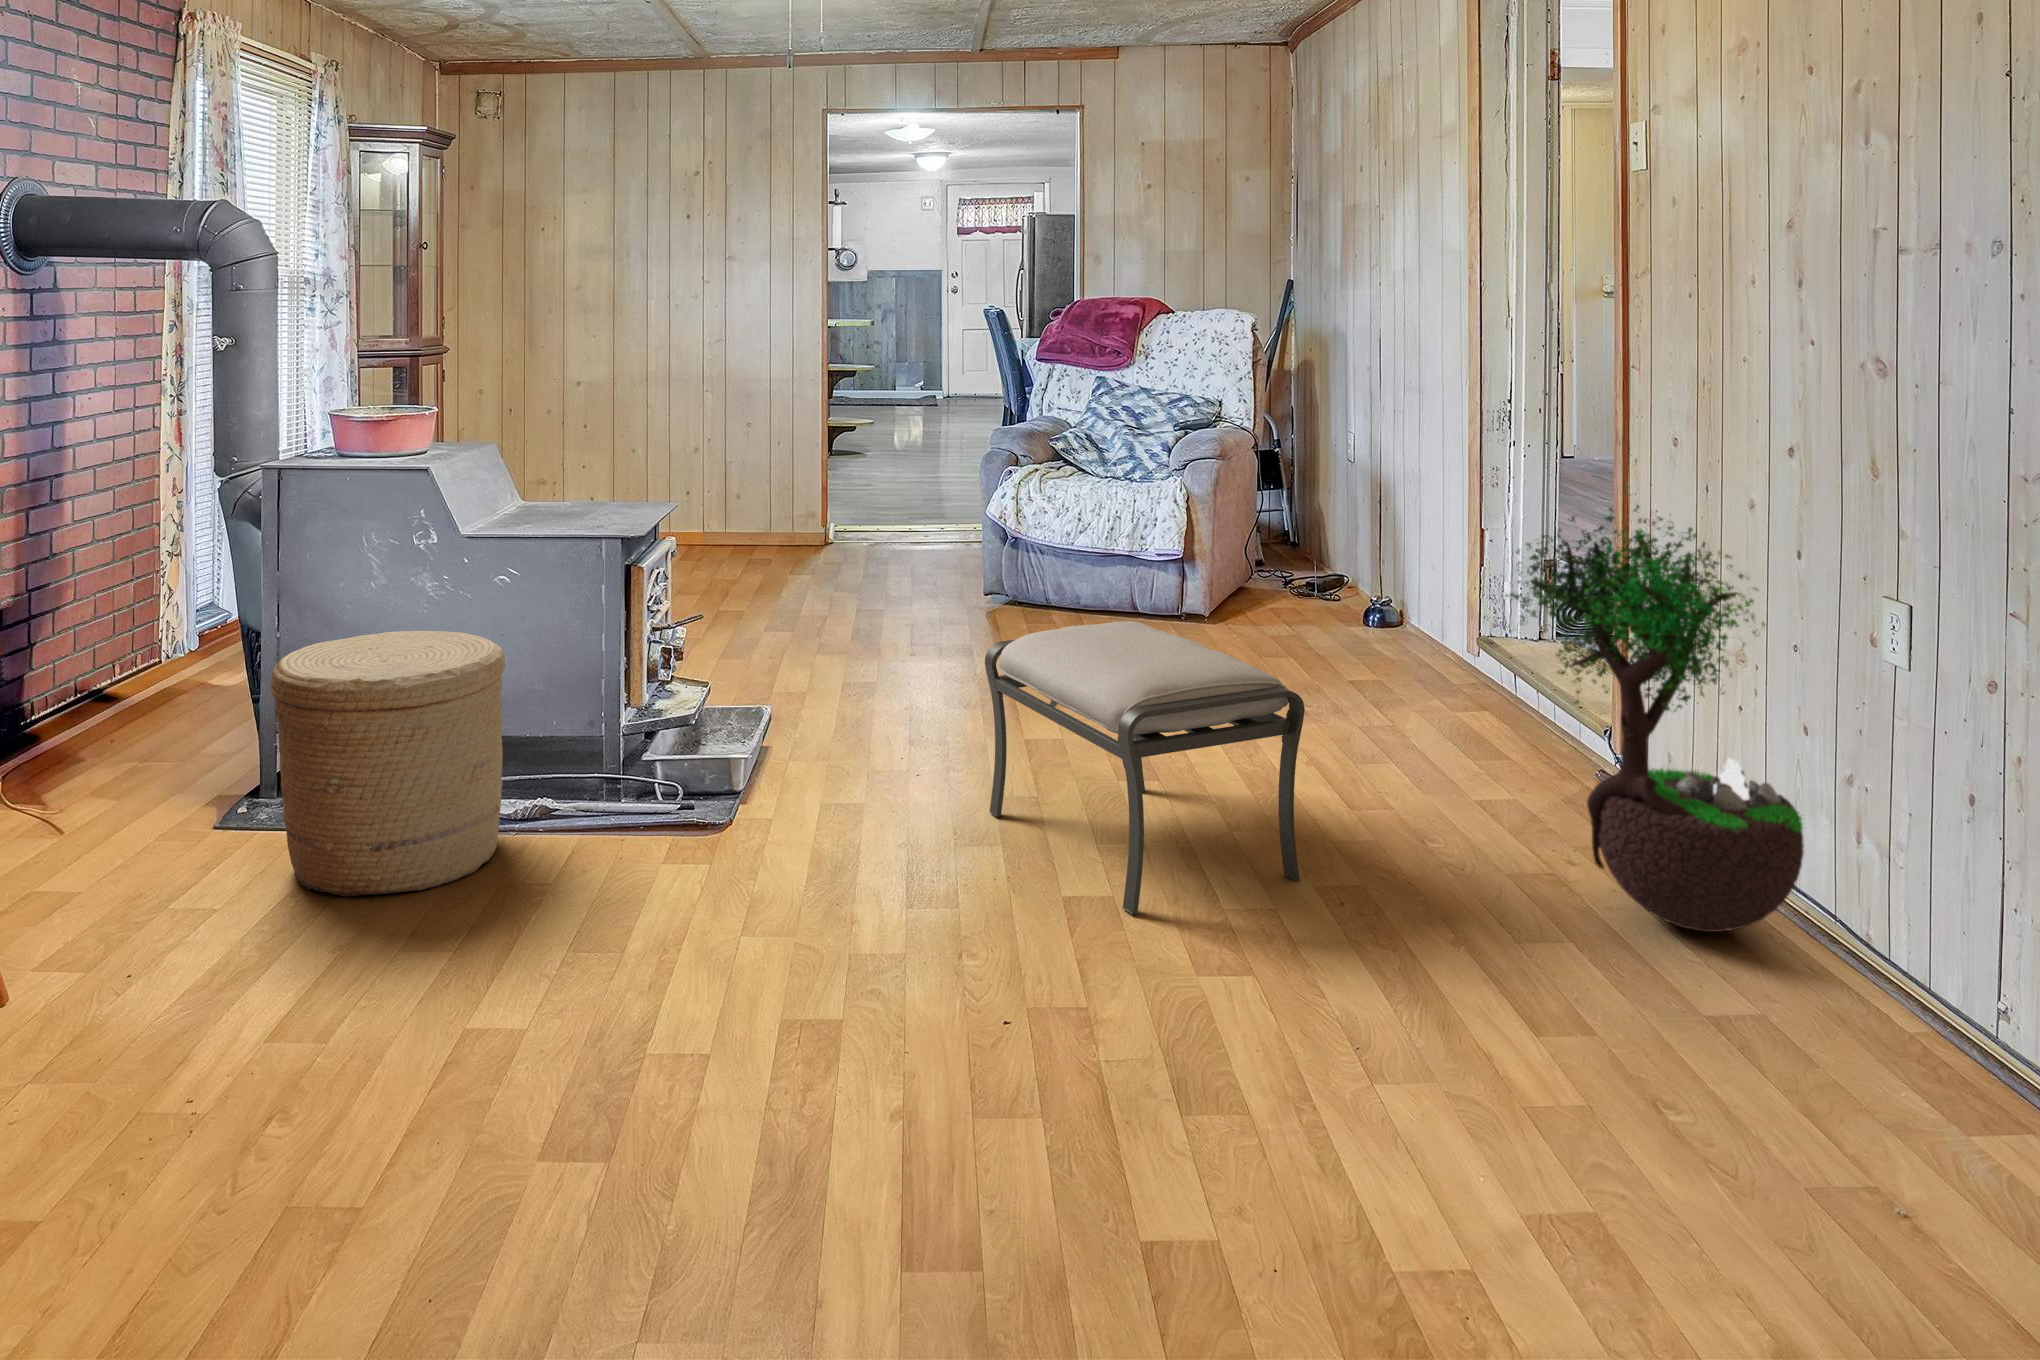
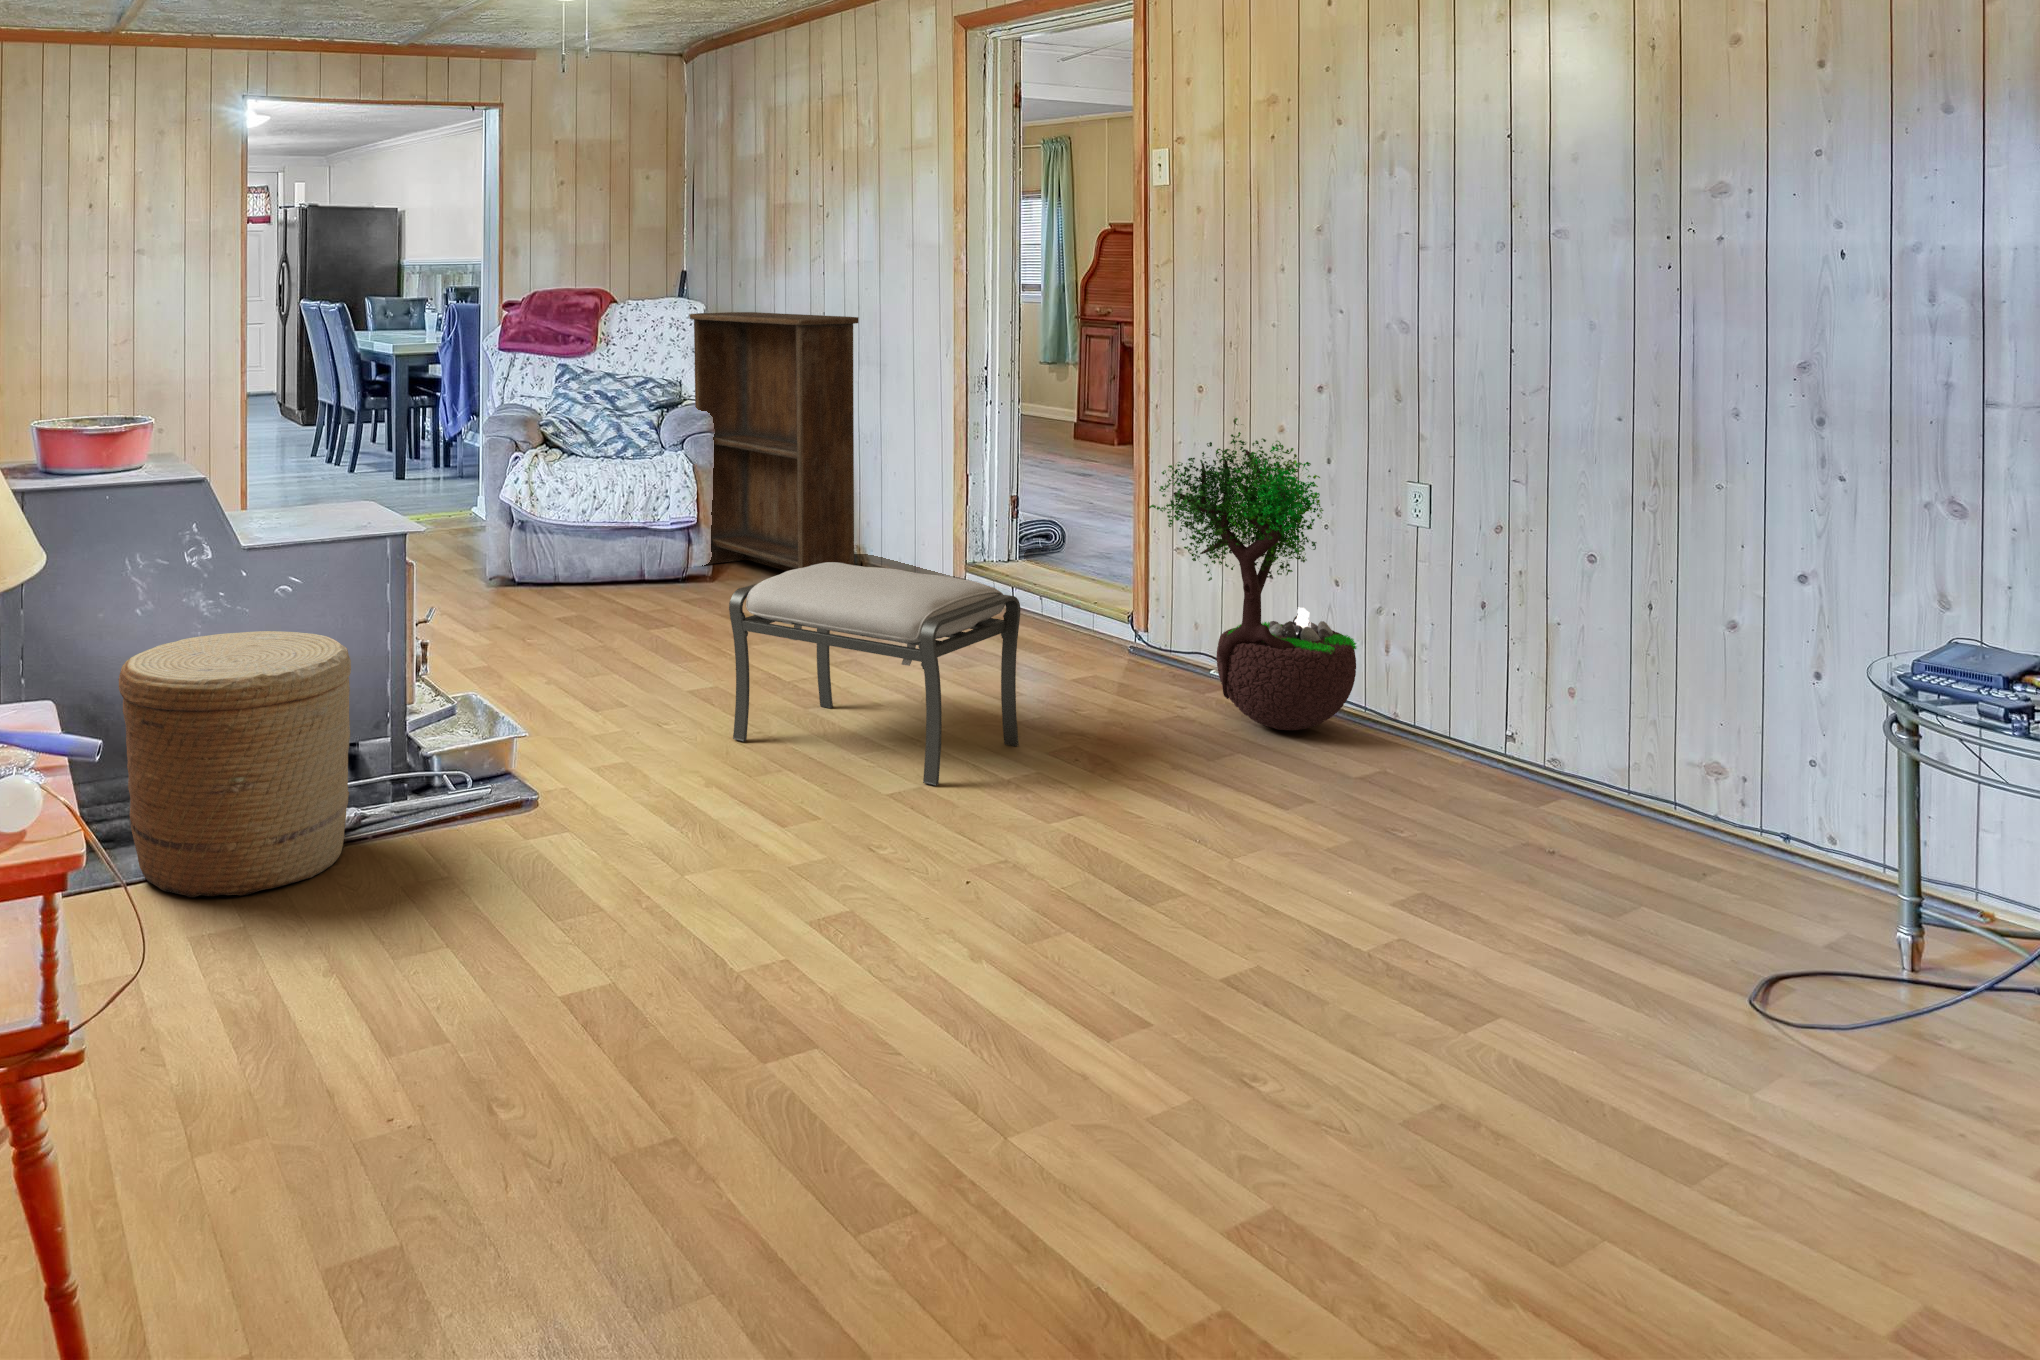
bookshelf: none [1213,326,1361,652] -> present [690,312,859,571]

